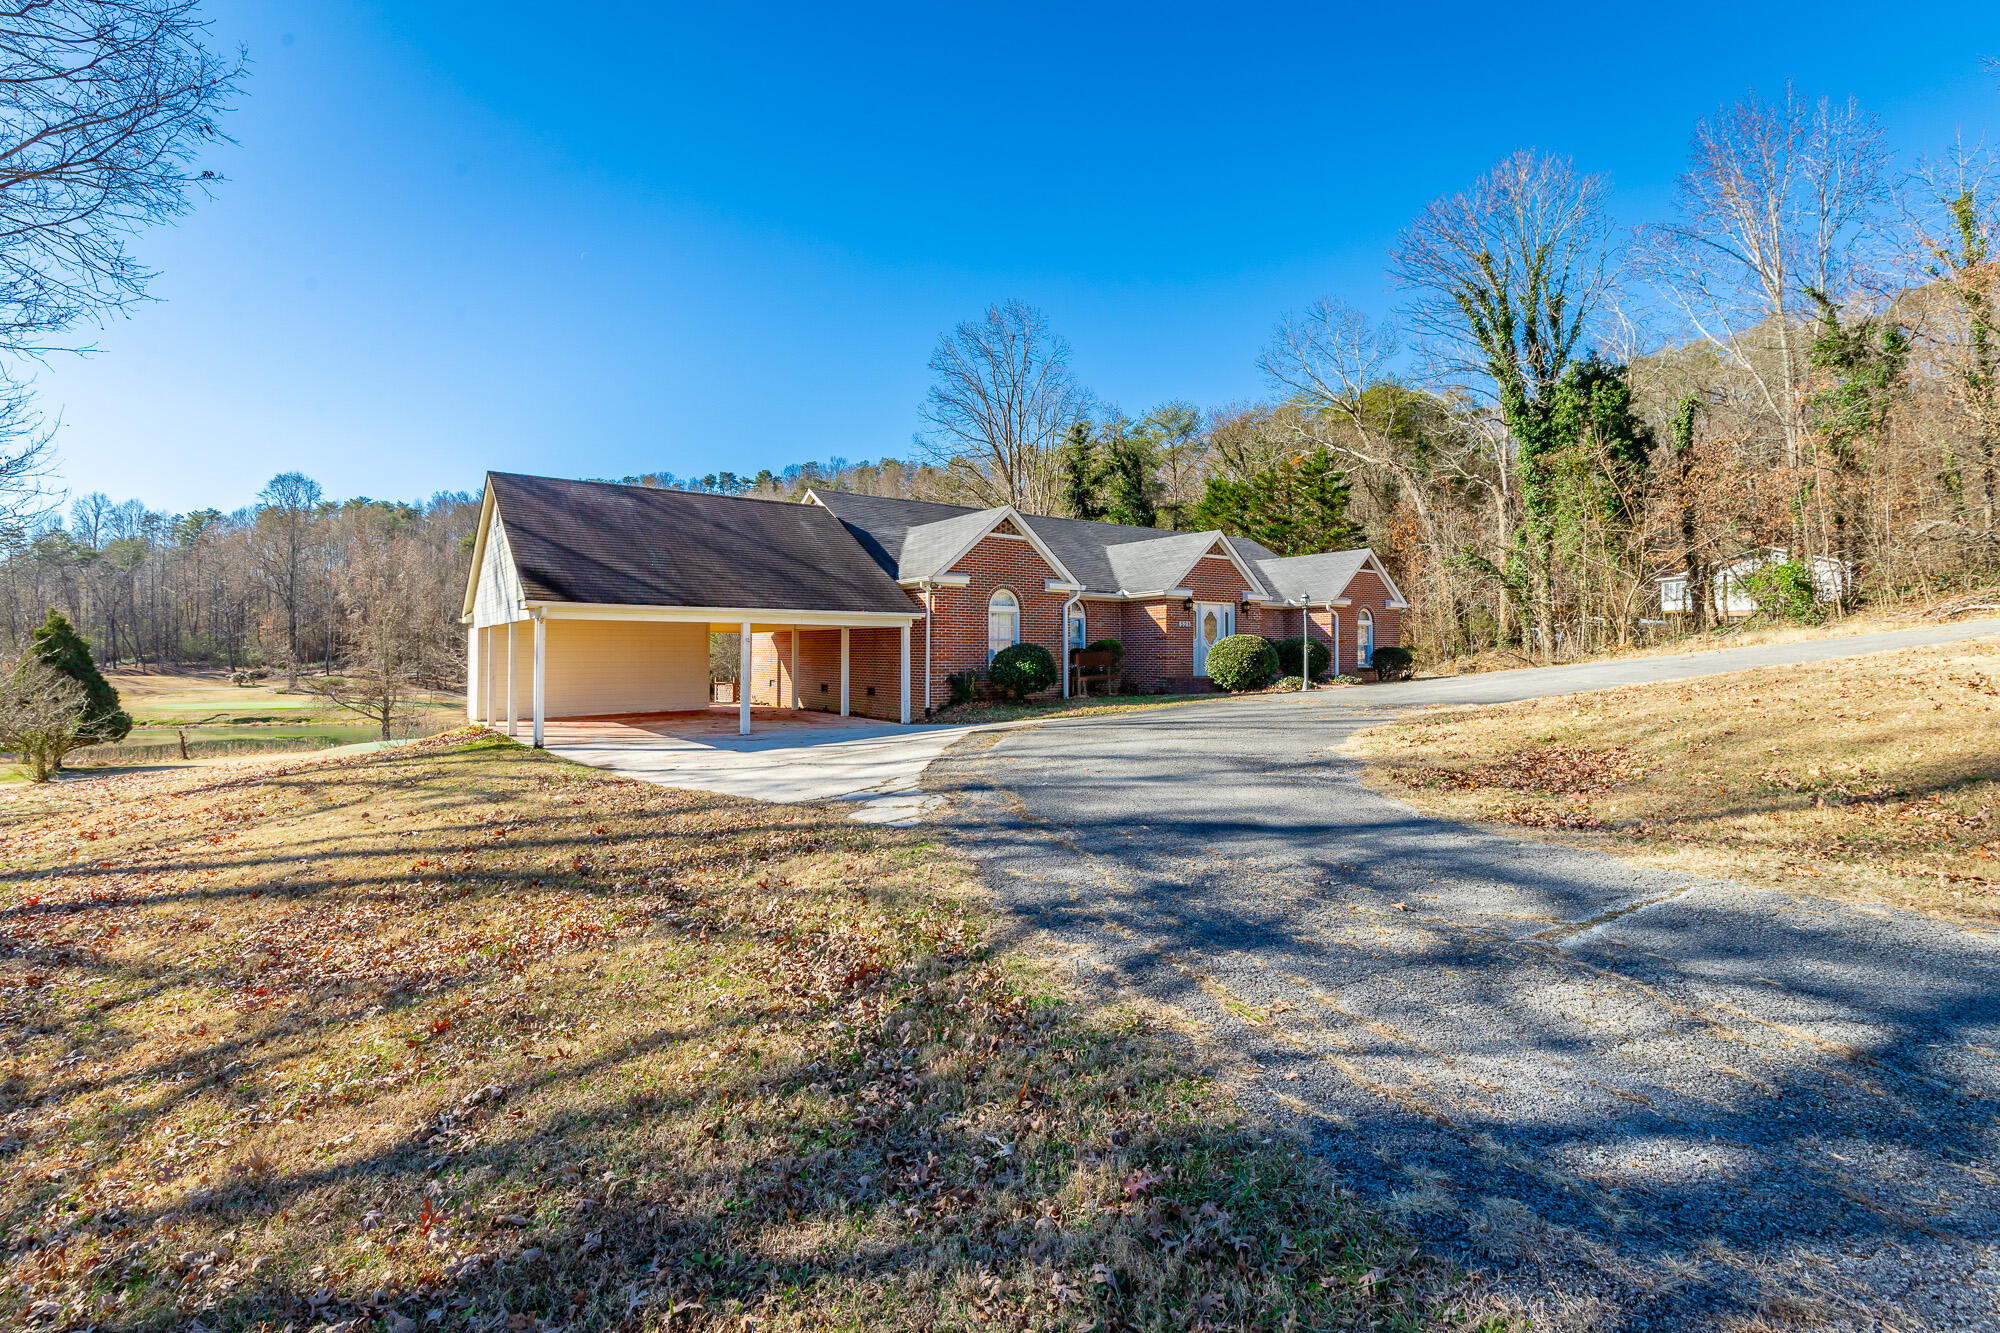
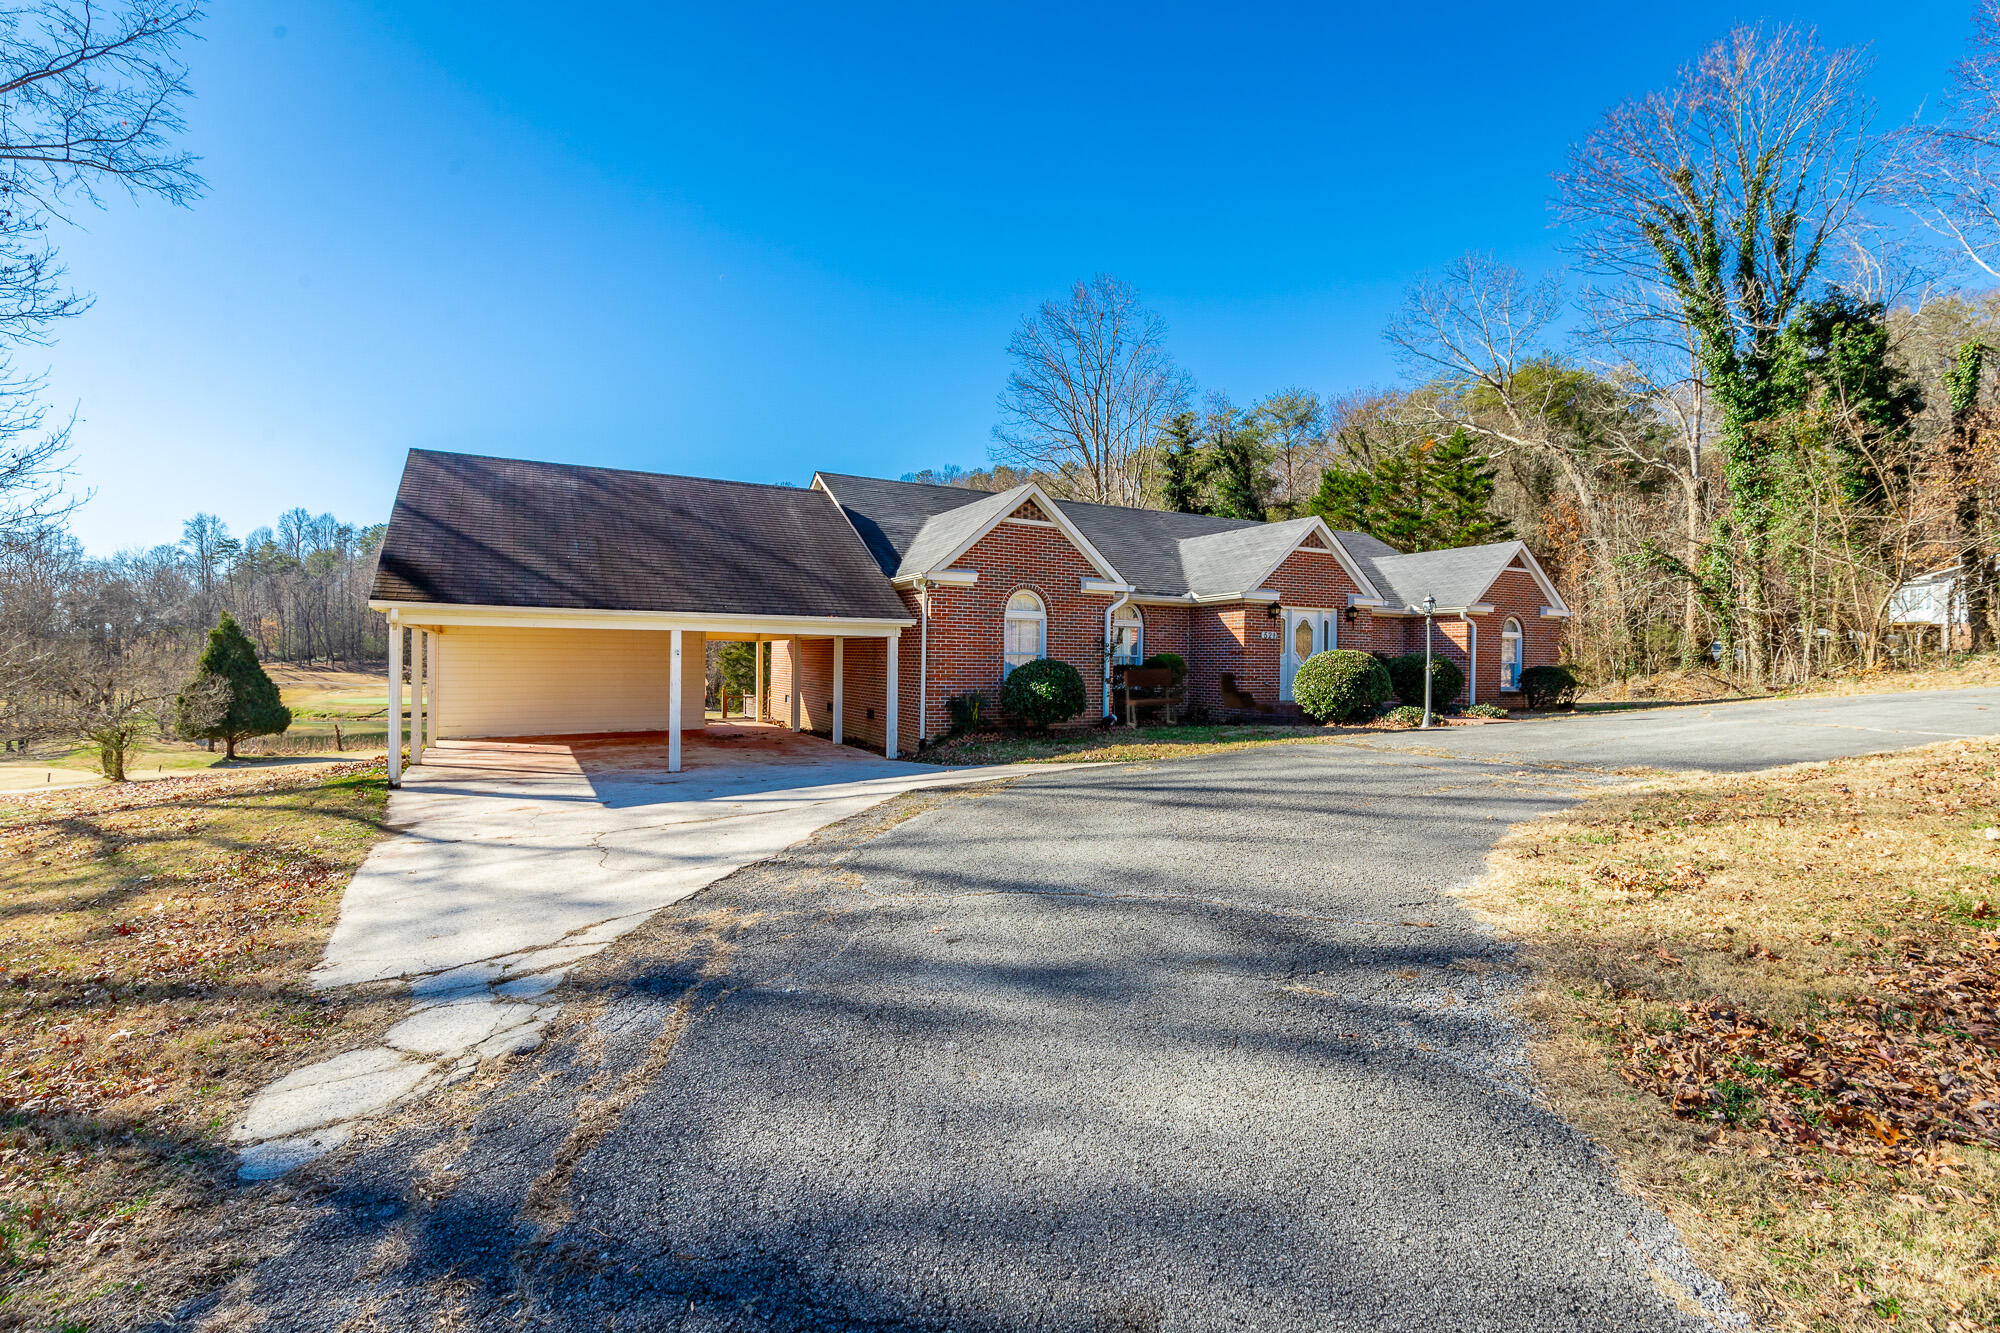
lounge chair: none [1147,654,1192,692] -> present [1219,672,1275,718]

